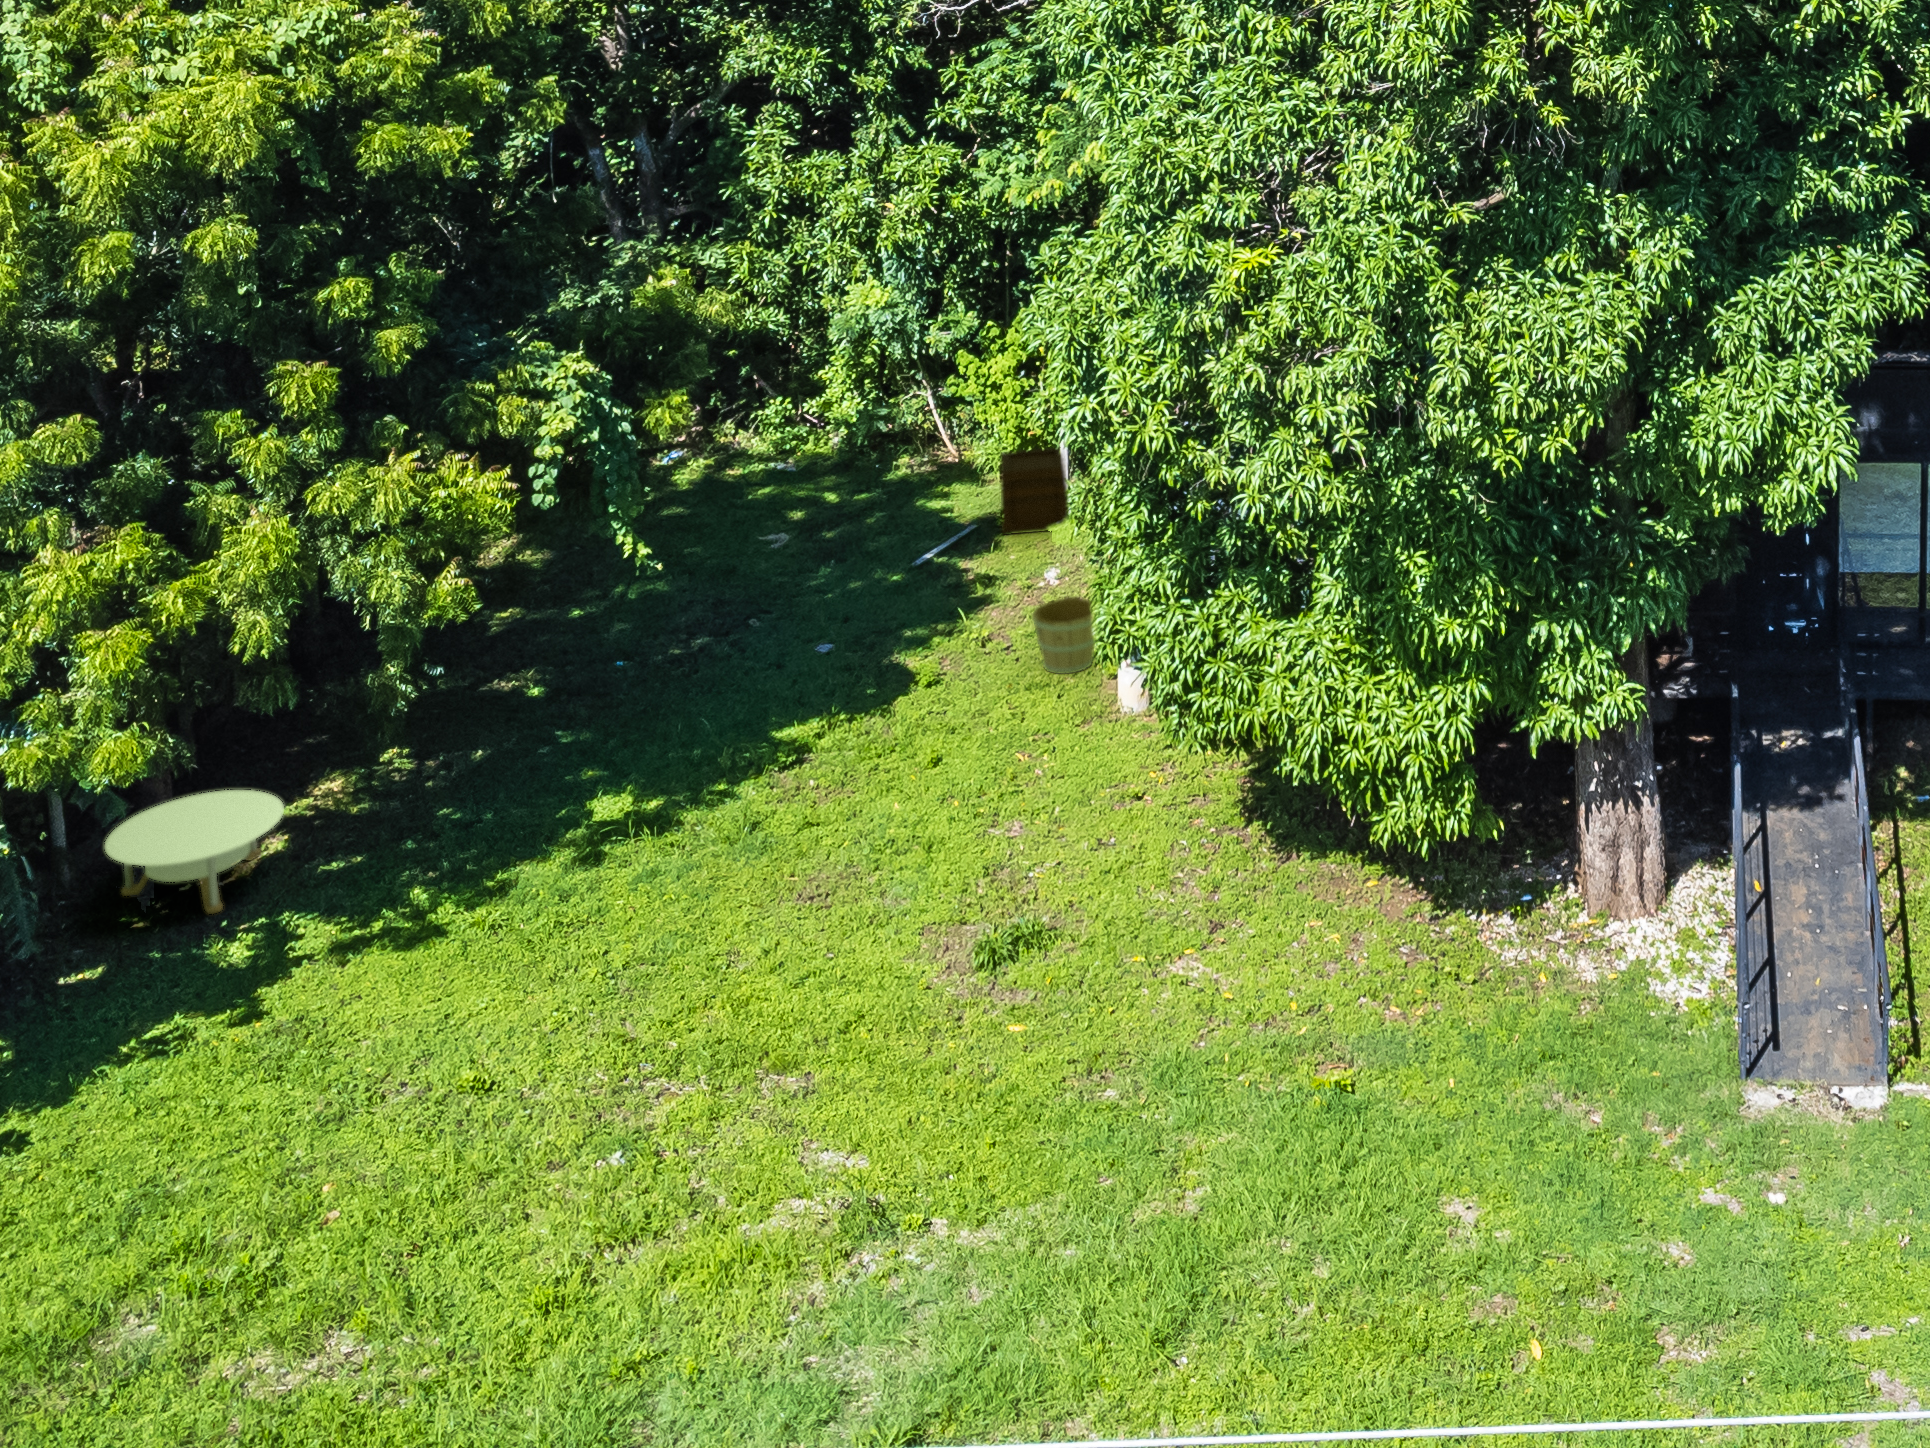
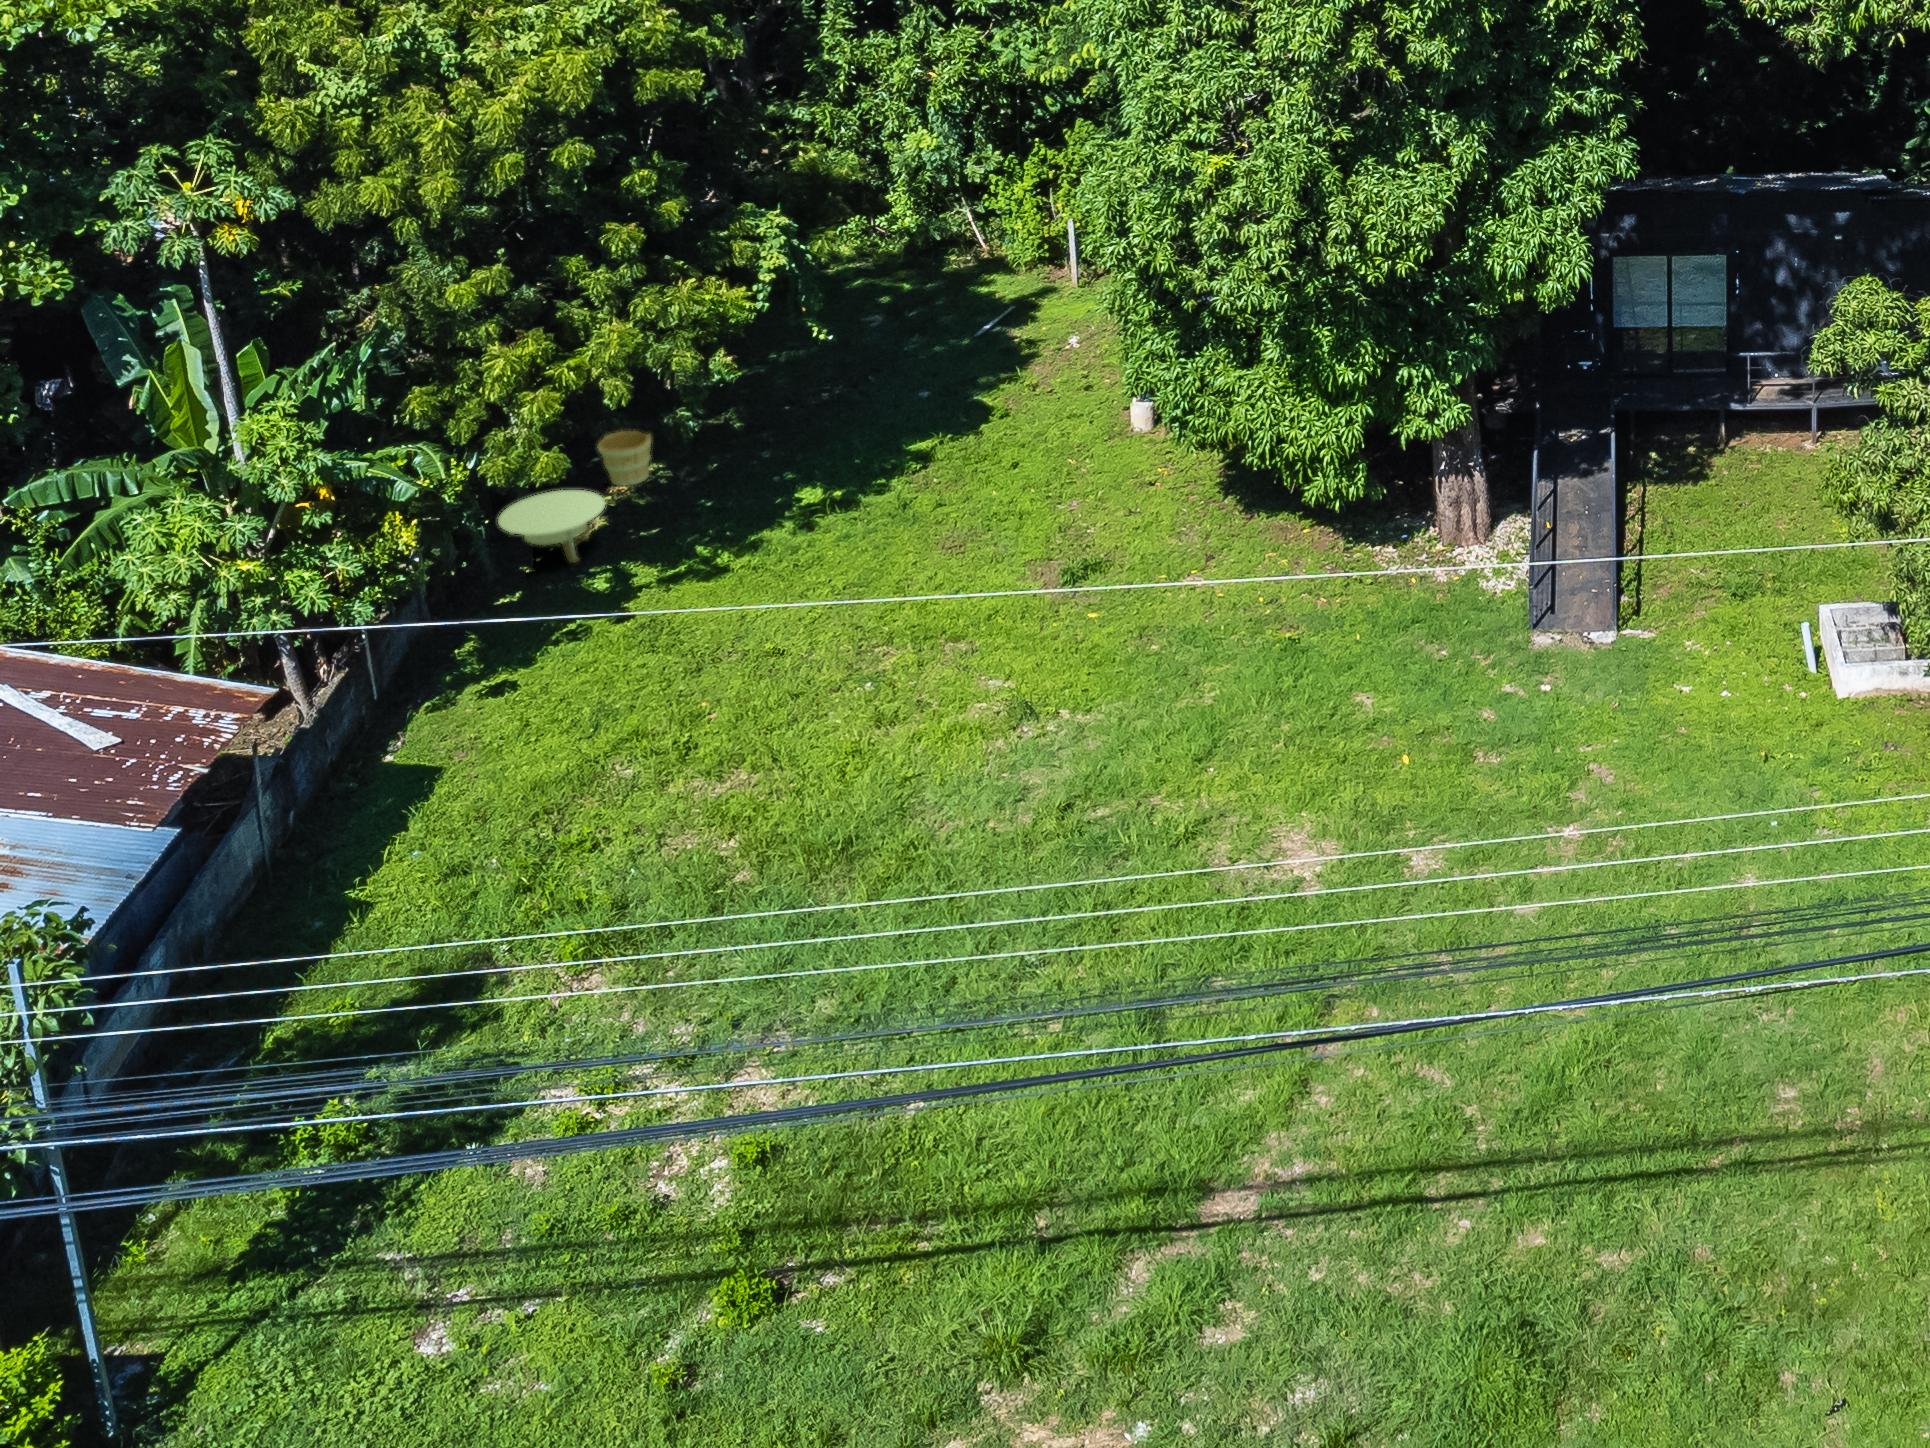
wooden crate: present [1000,448,1069,535] -> none [1029,249,1084,312]
wooden bucket: present [1032,596,1096,674] -> present [598,431,651,486]

